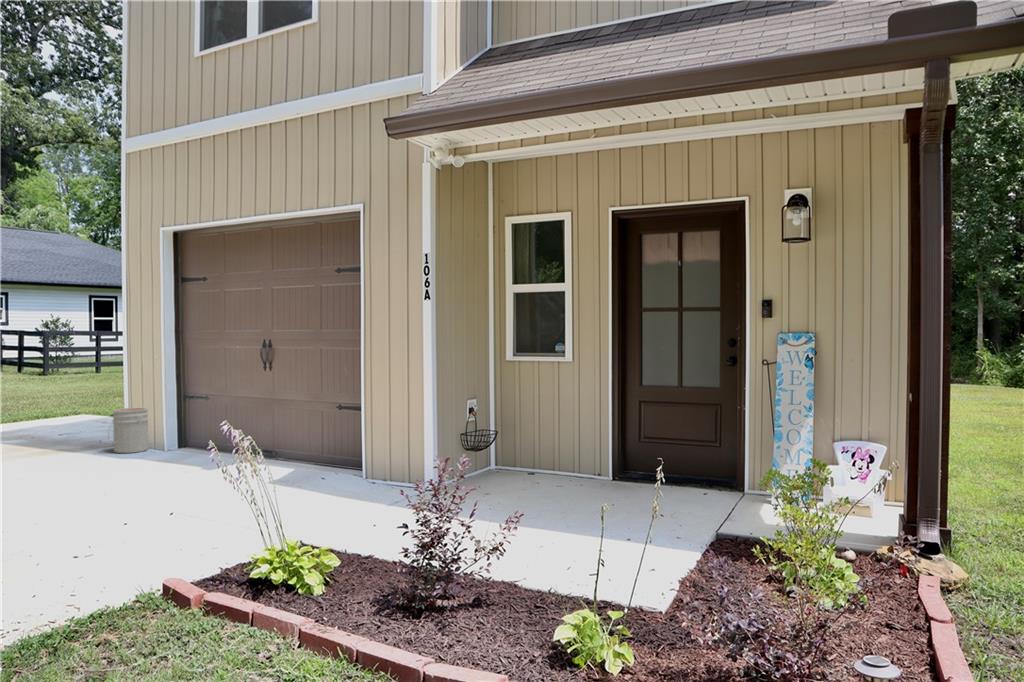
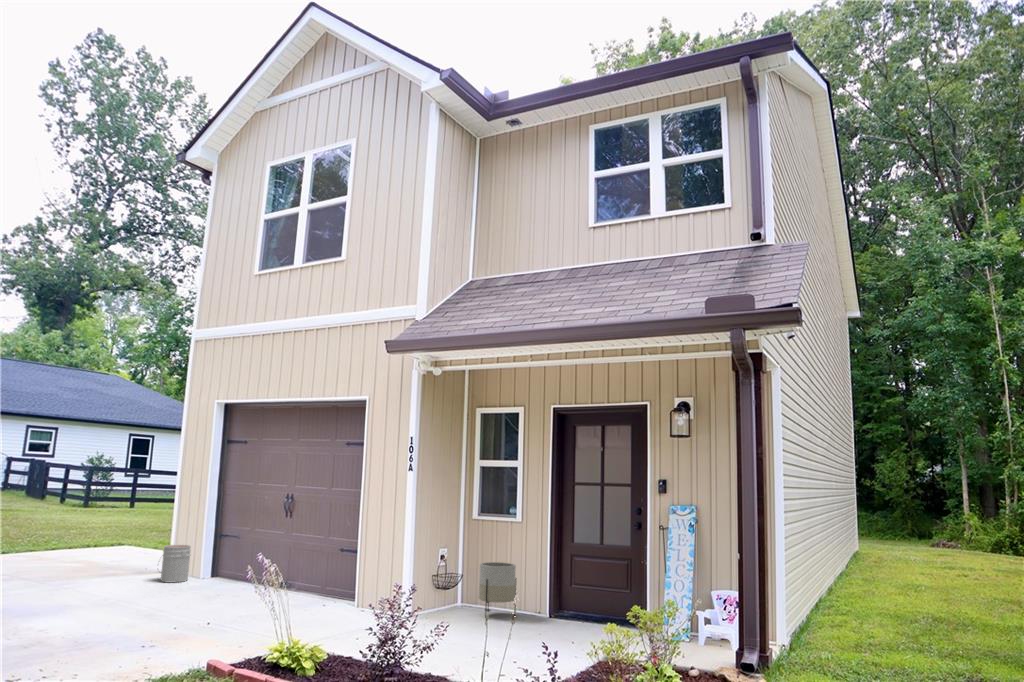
planter: none [521,413,568,483] -> present [479,562,516,618]

